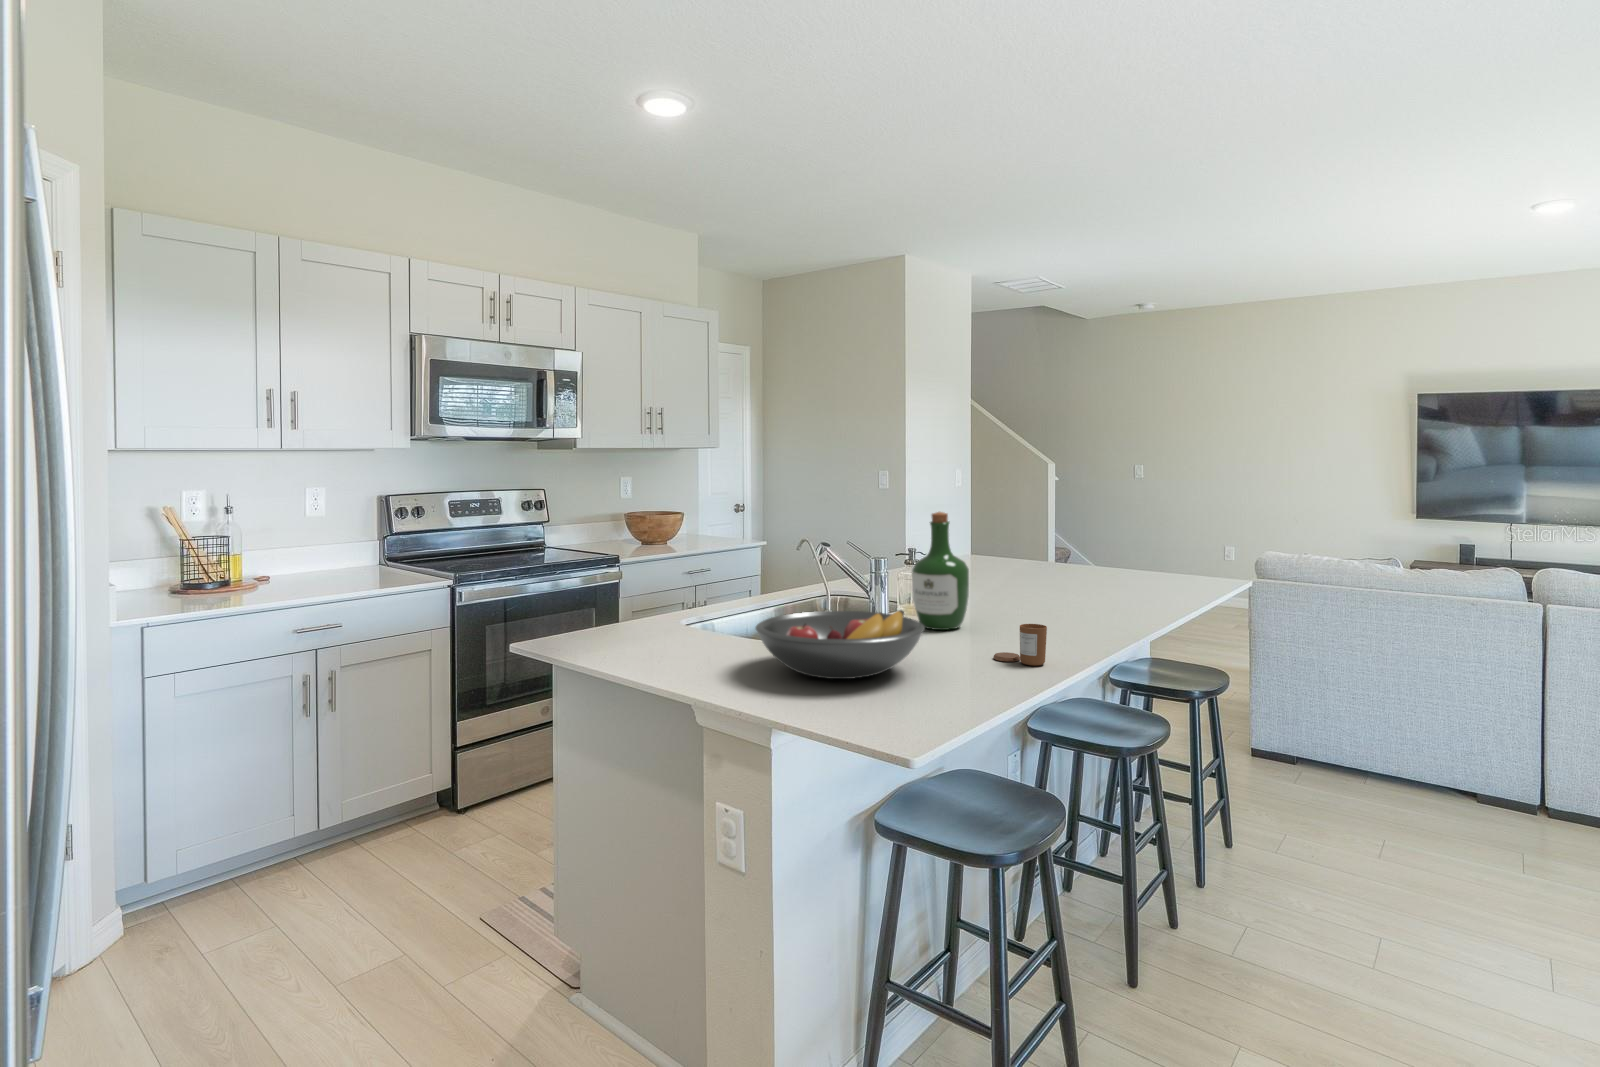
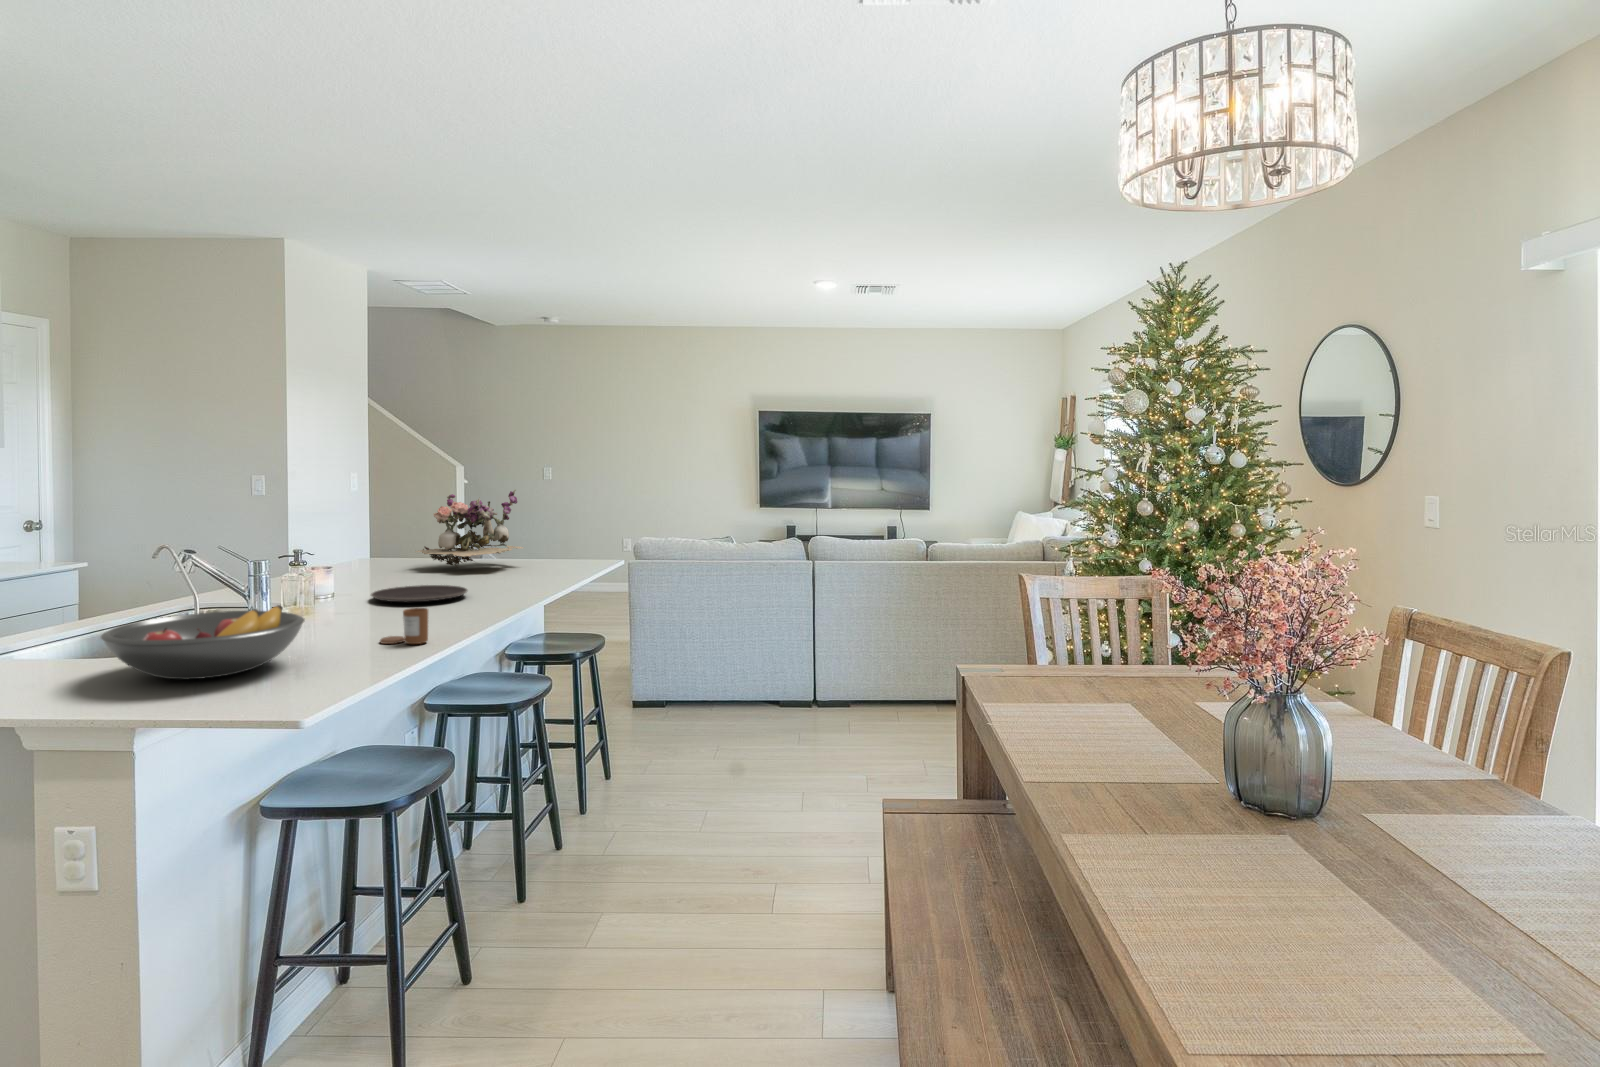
flower arrangement: none [1017,491,1135,577] -> present [416,489,524,568]
wine bottle: present [912,512,969,630] -> none [294,511,358,624]
plate: none [978,594,1079,614] -> present [371,585,468,602]

